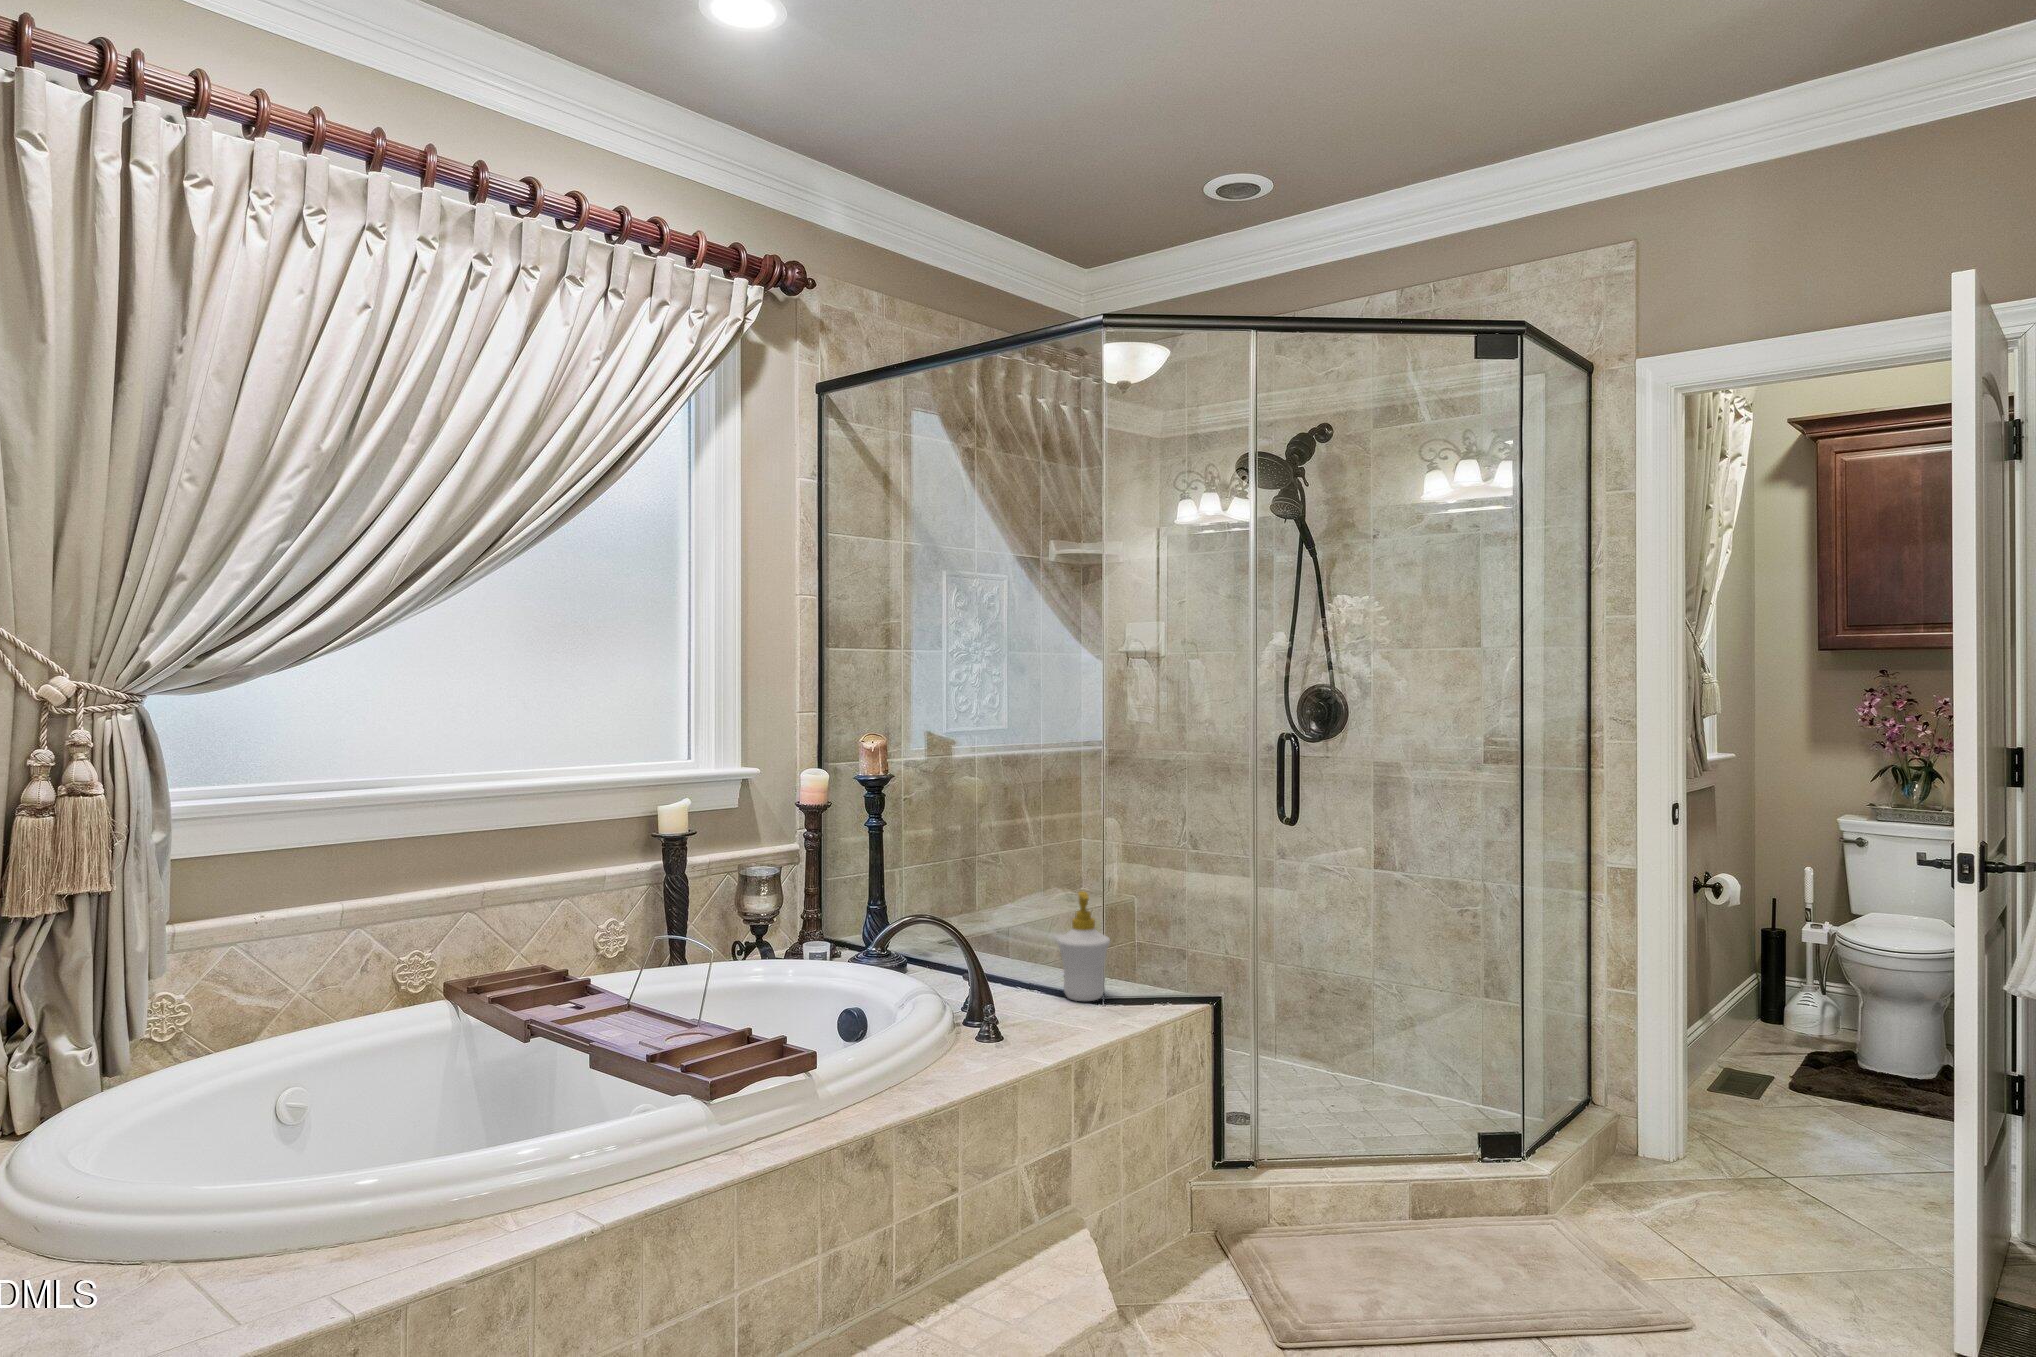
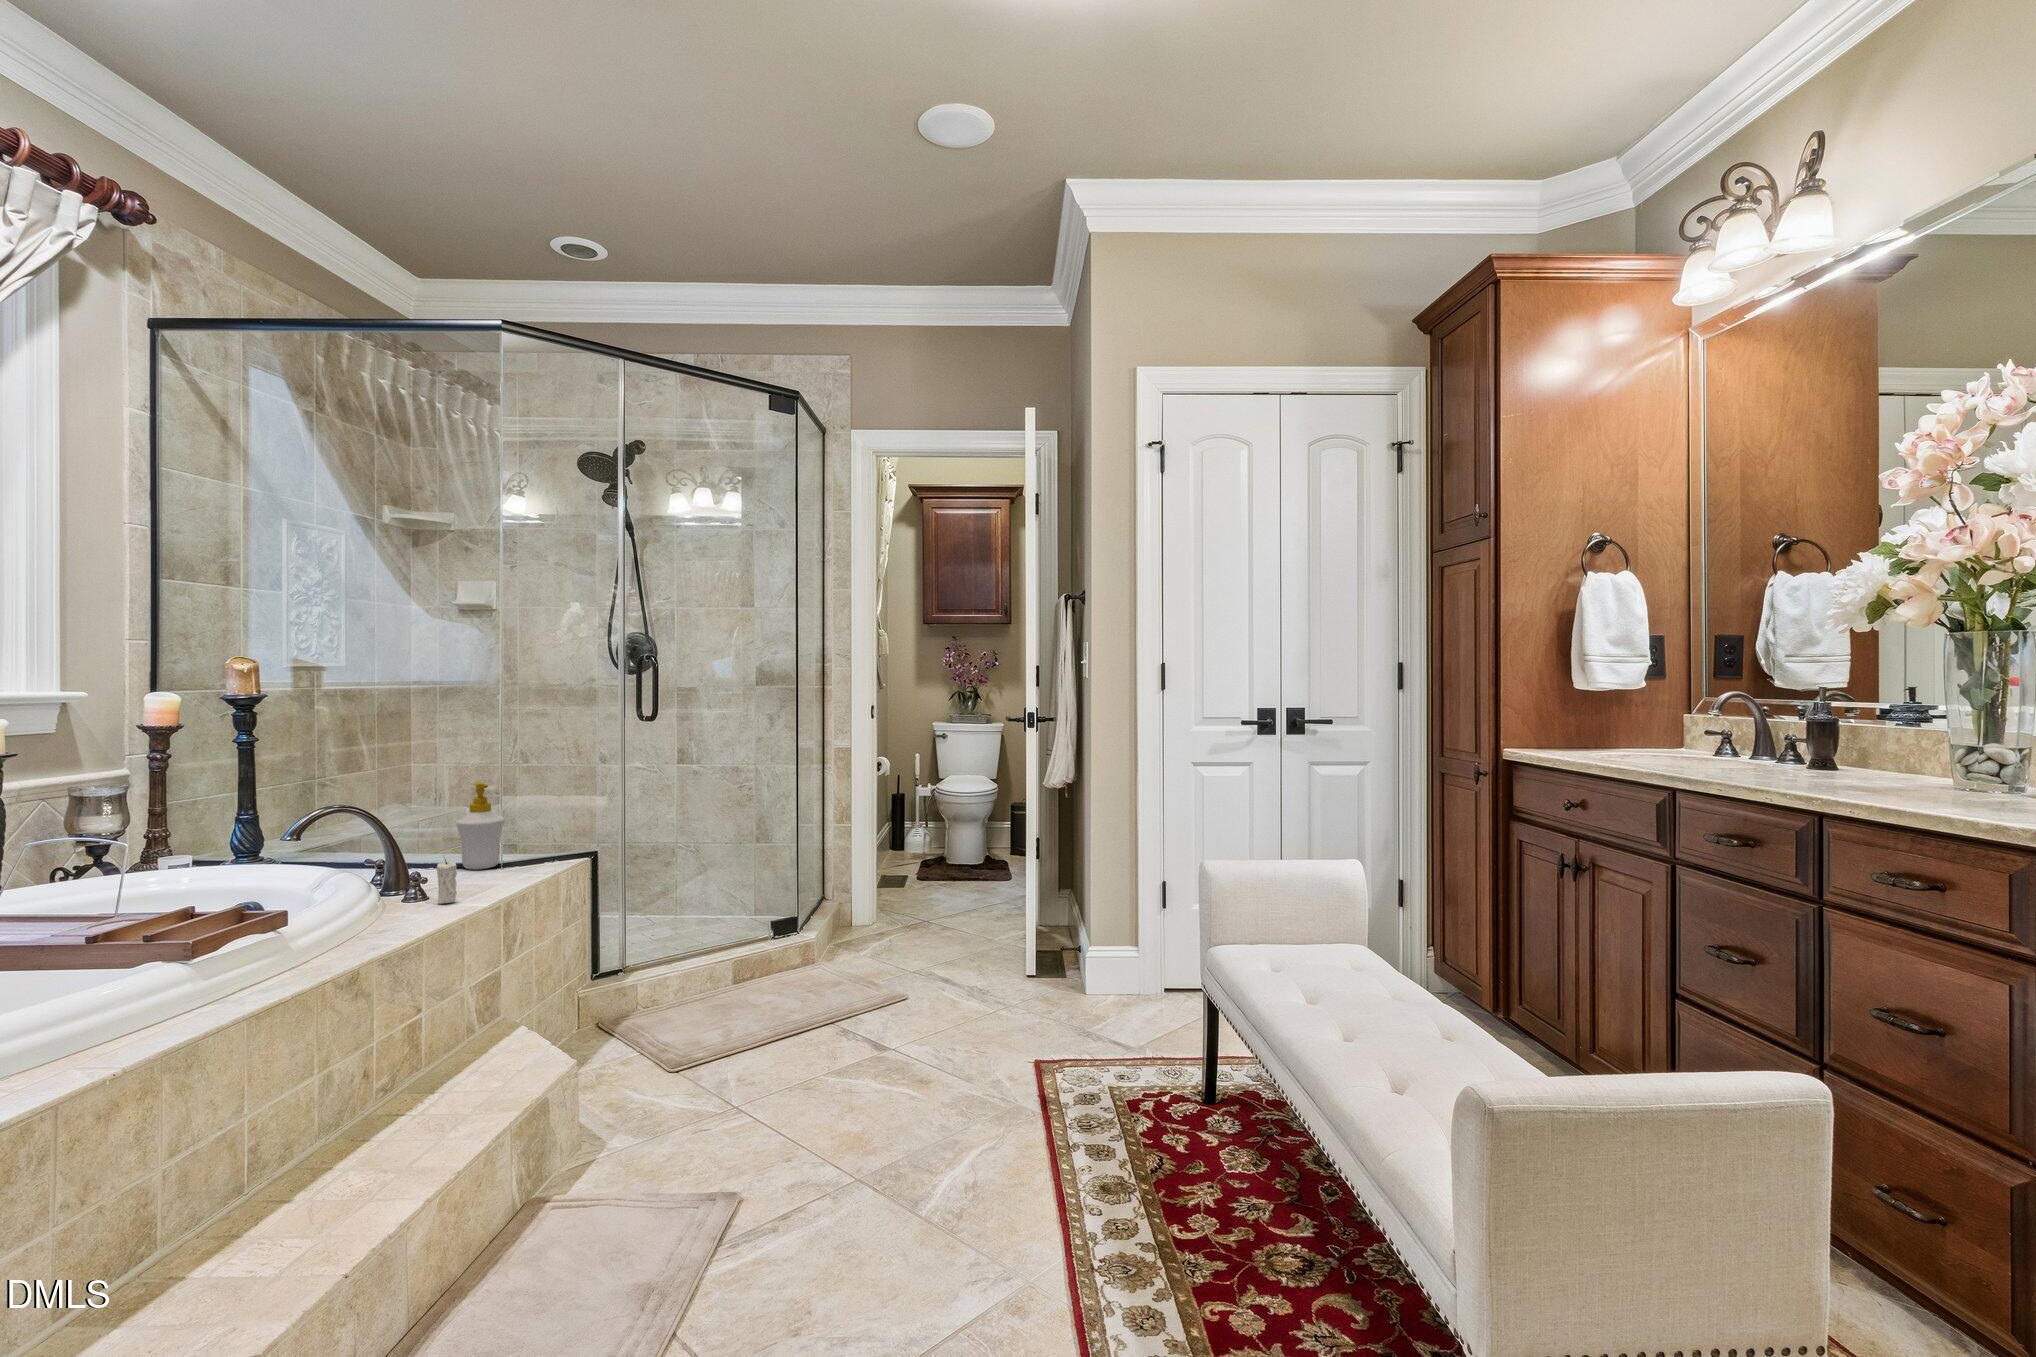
candle: none [1003,990,1025,1051] -> present [437,860,457,904]

